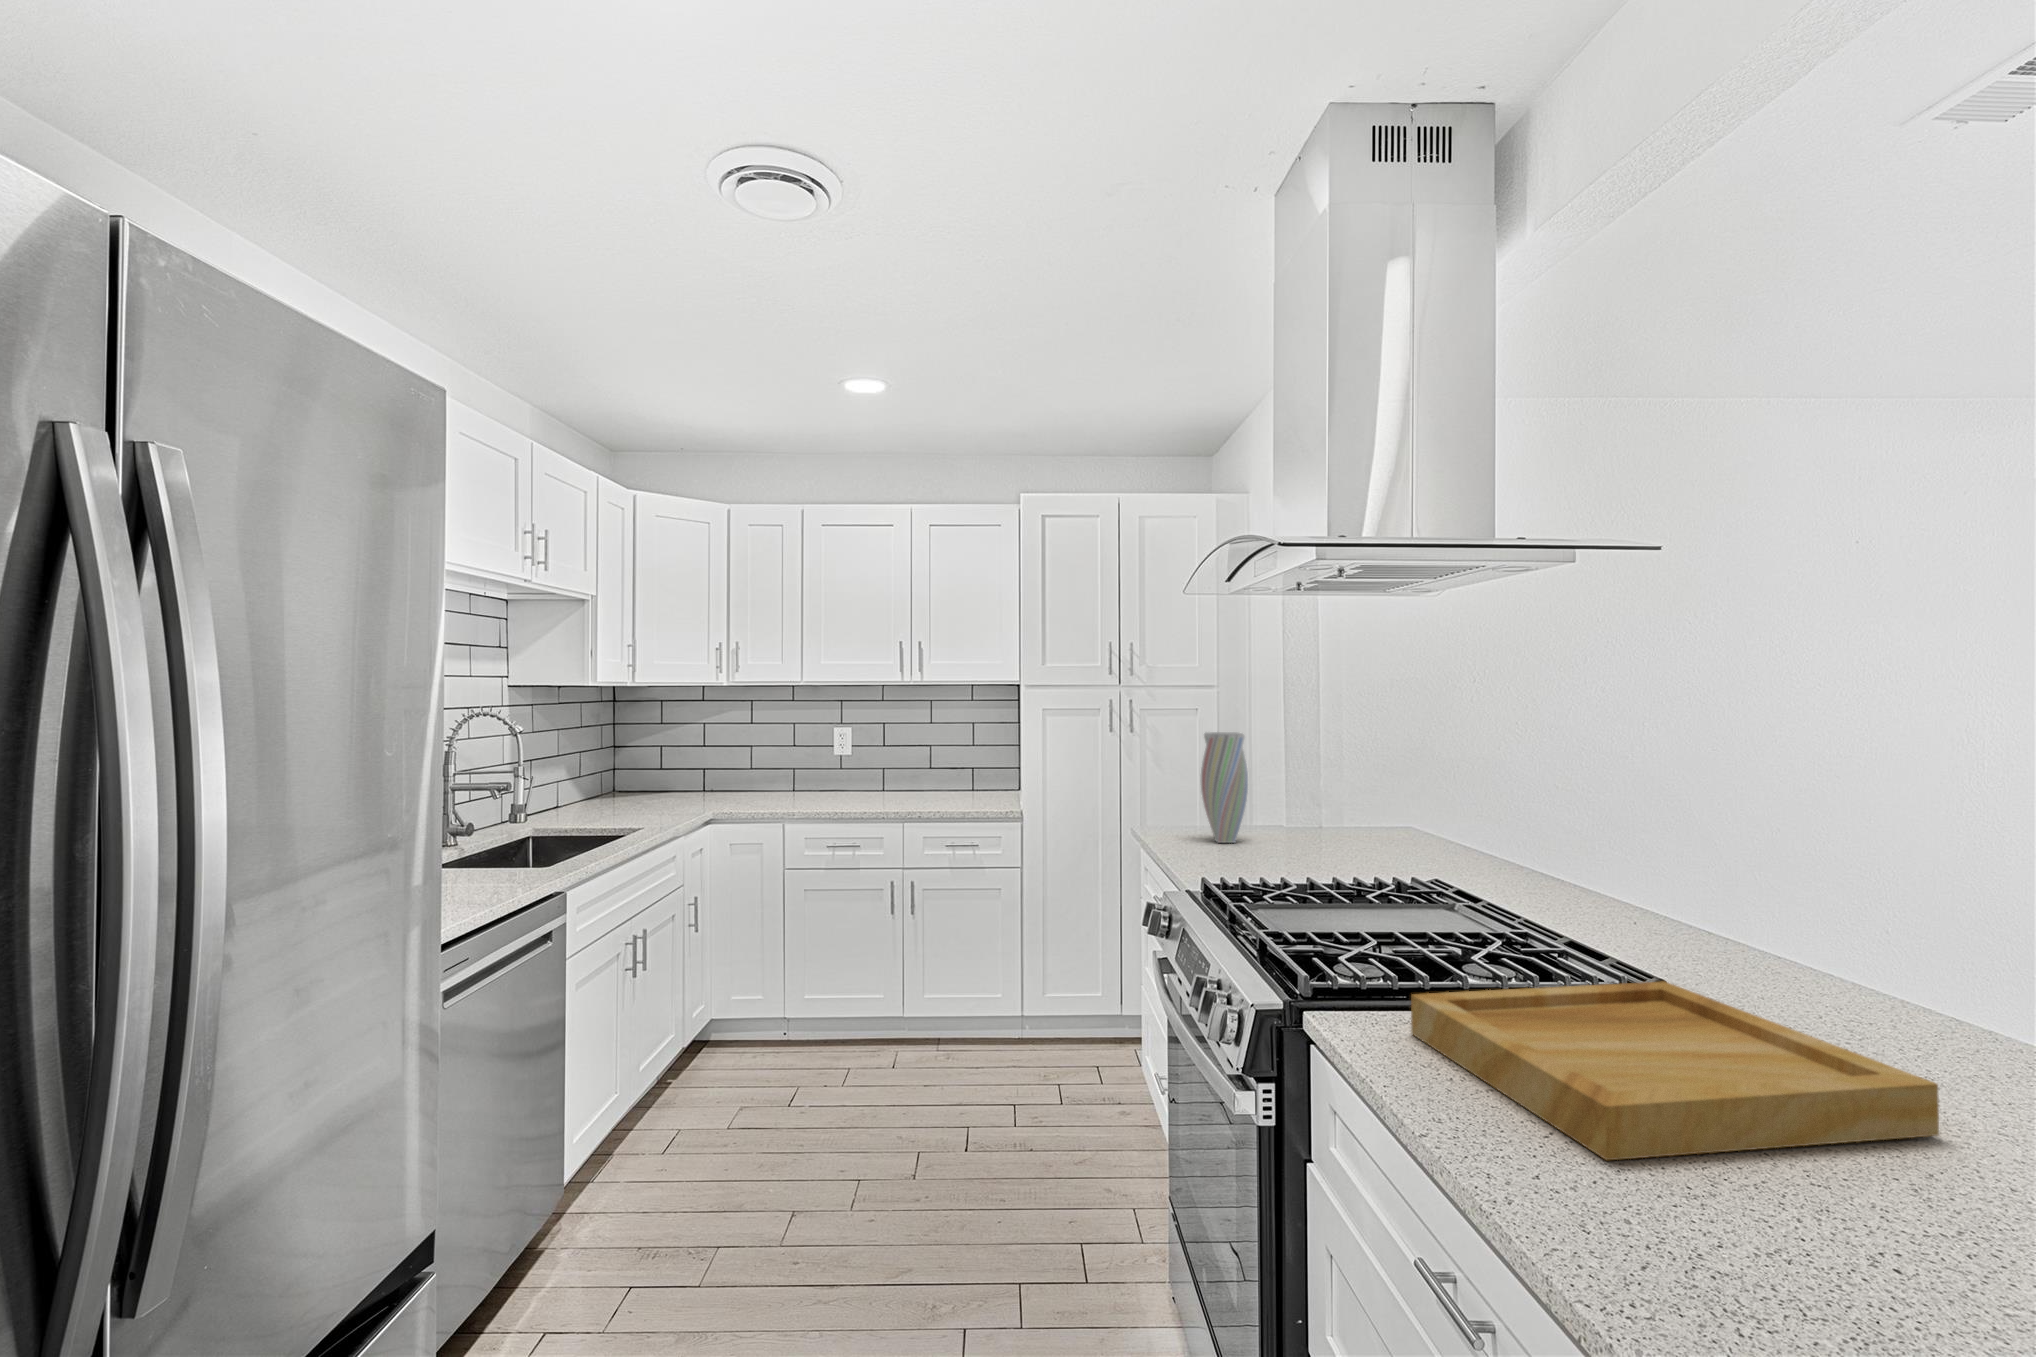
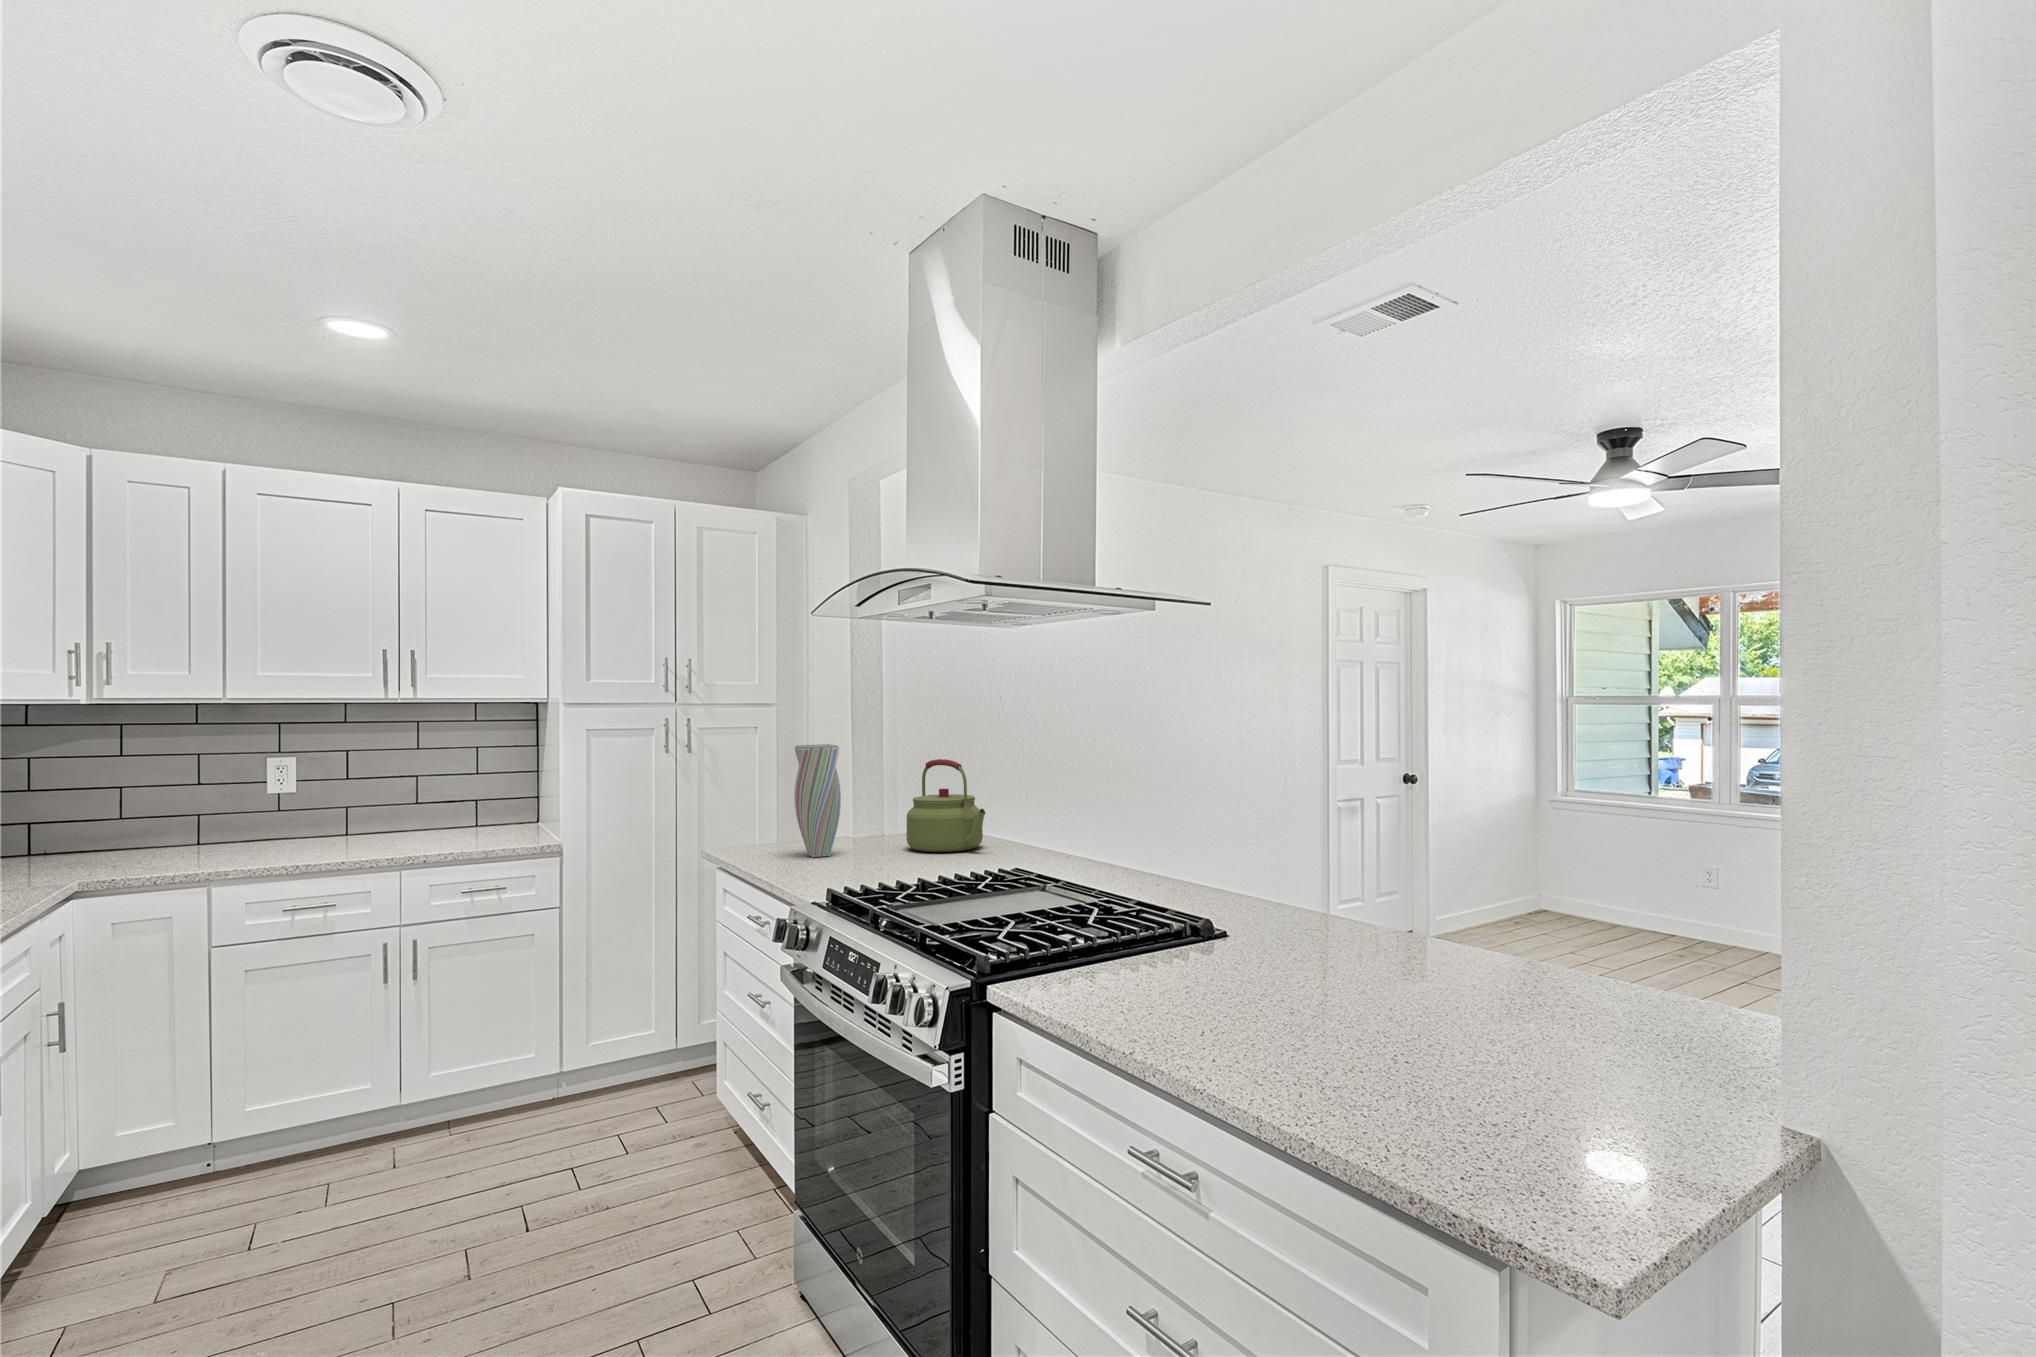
kettle: none [1316,752,1400,849] -> present [907,759,986,852]
tray: present [1411,982,1939,1160] -> none [1081,923,1423,1042]

